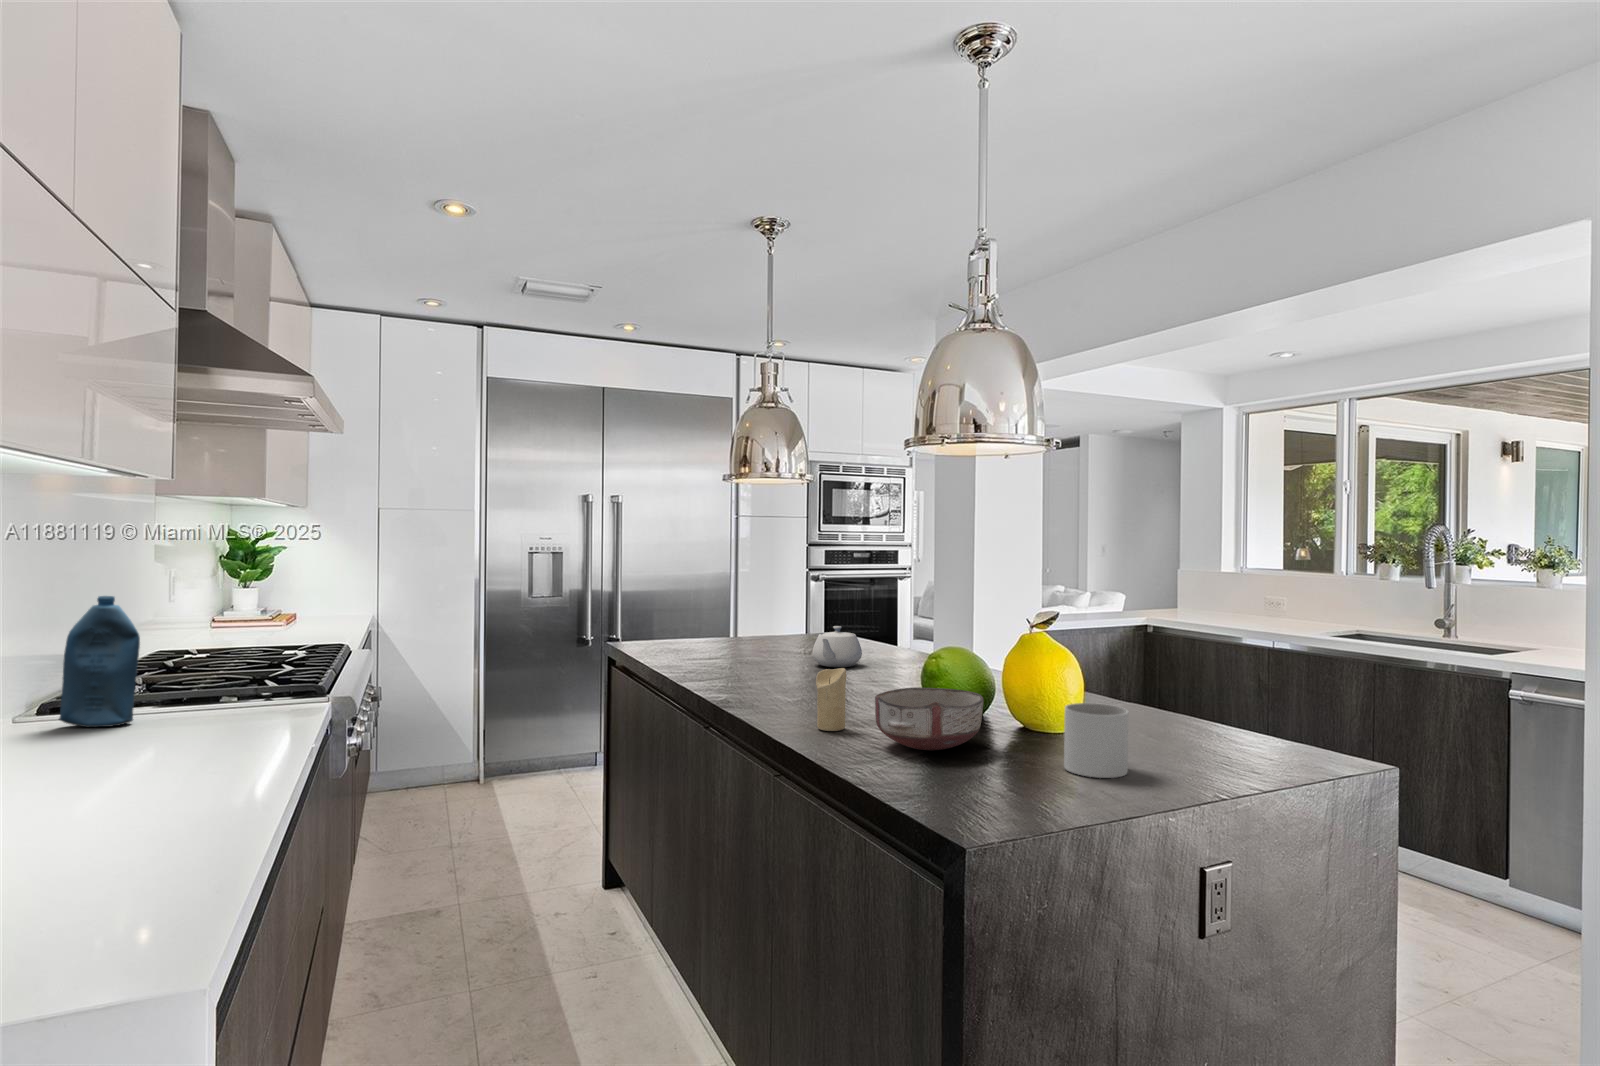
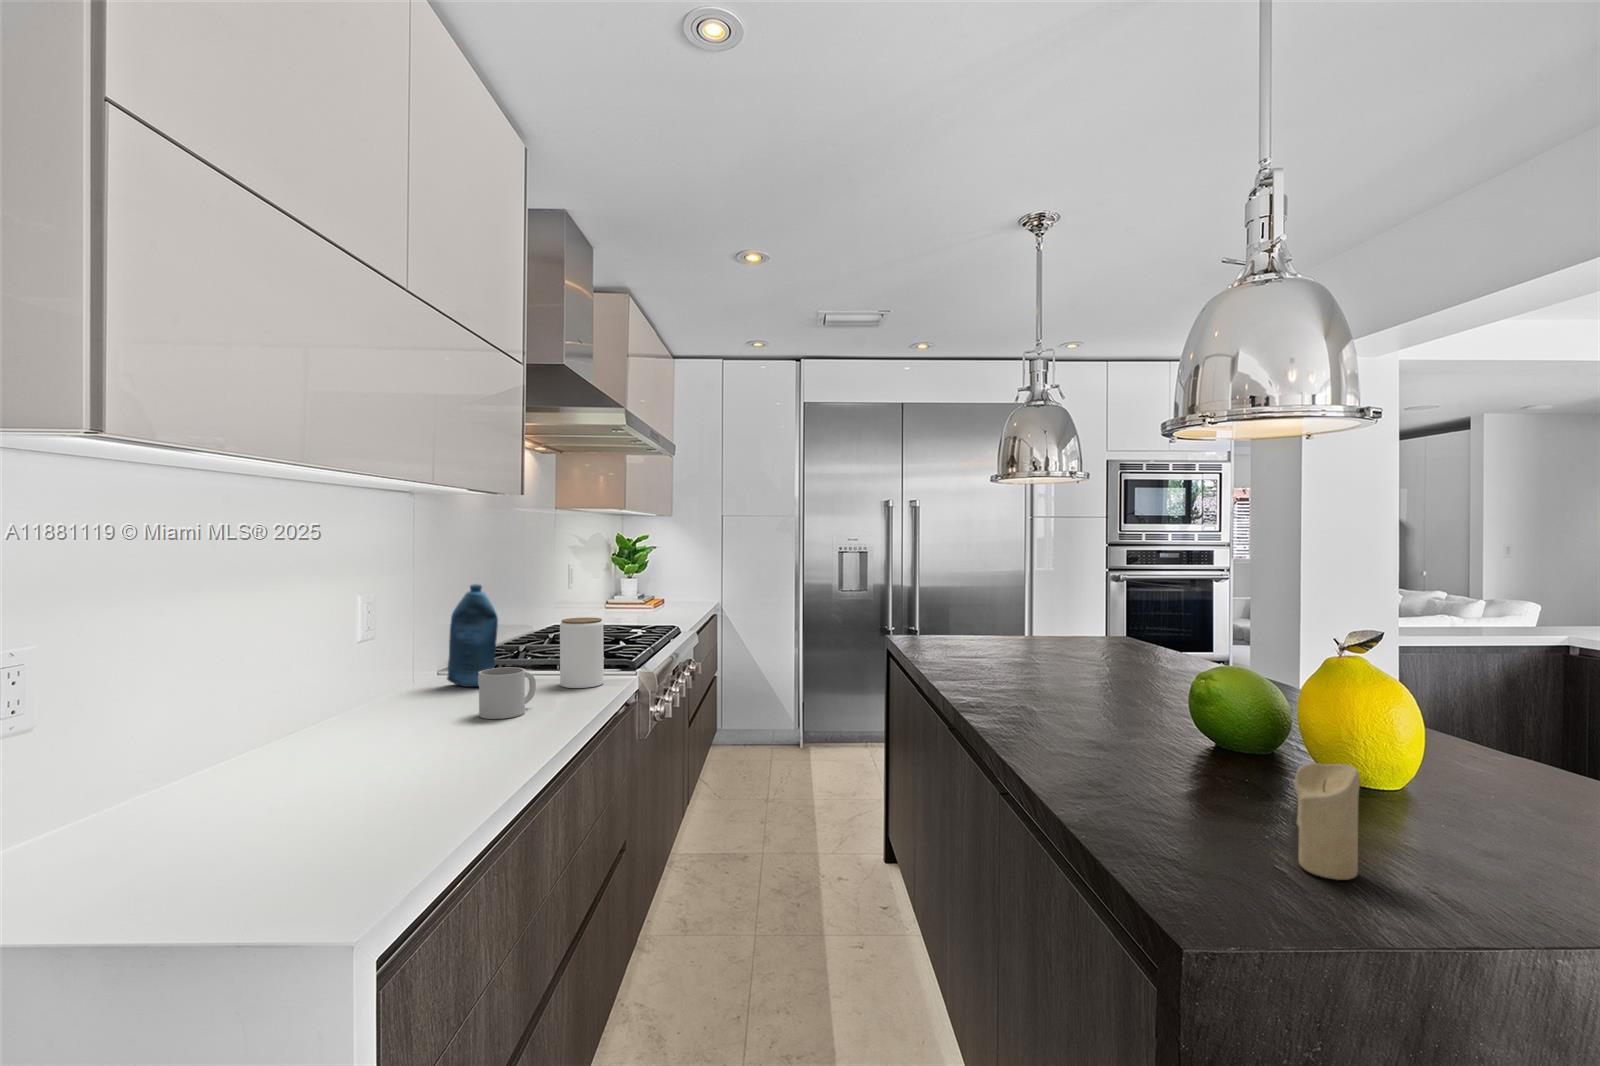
teapot: present [812,626,862,667] -> none [1082,630,1139,674]
jar: none [230,633,289,718] -> present [560,617,604,688]
candle: present [816,668,846,731] -> present [1295,763,1360,880]
ceramic bowl: present [875,688,984,750] -> none [1115,711,1259,791]
mug: present [1064,703,1128,778] -> present [479,667,536,719]

